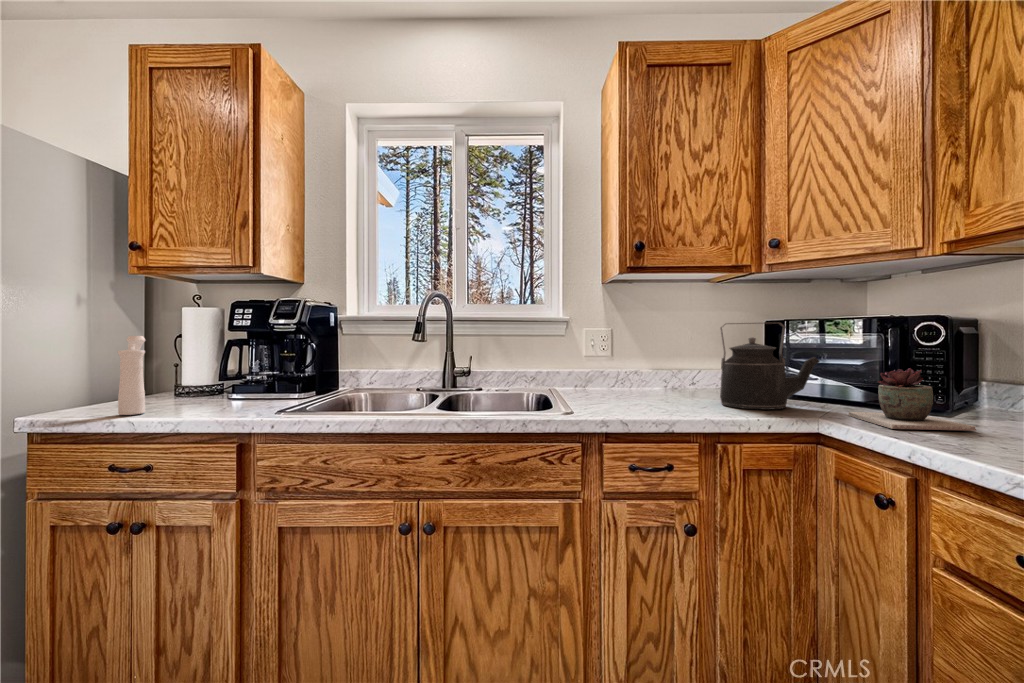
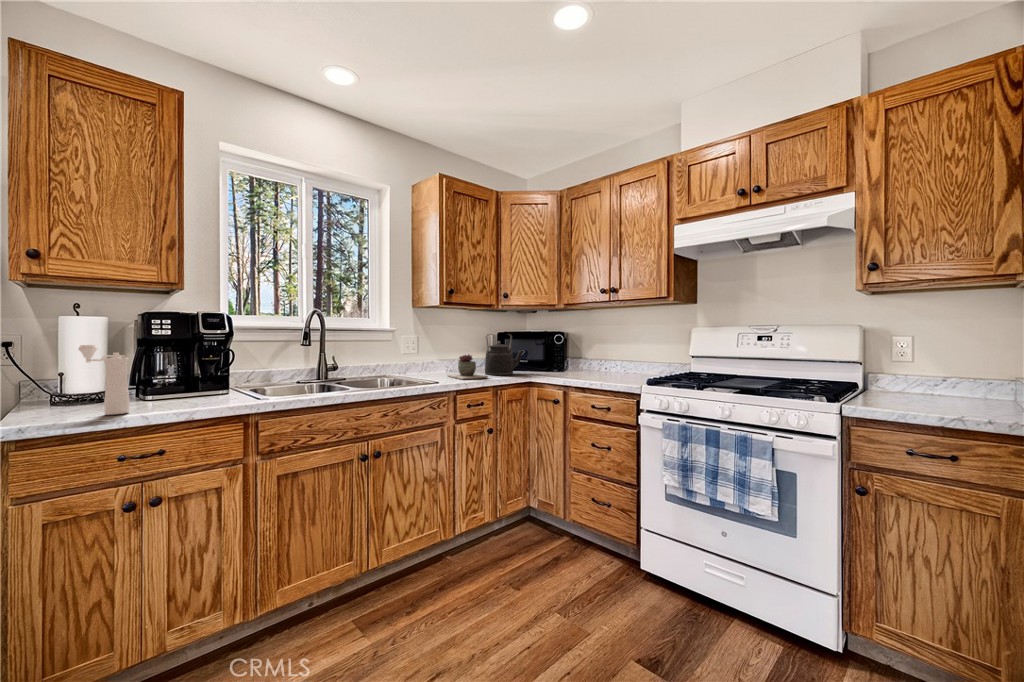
succulent plant: present [849,368,976,431] -> present [448,354,488,379]

